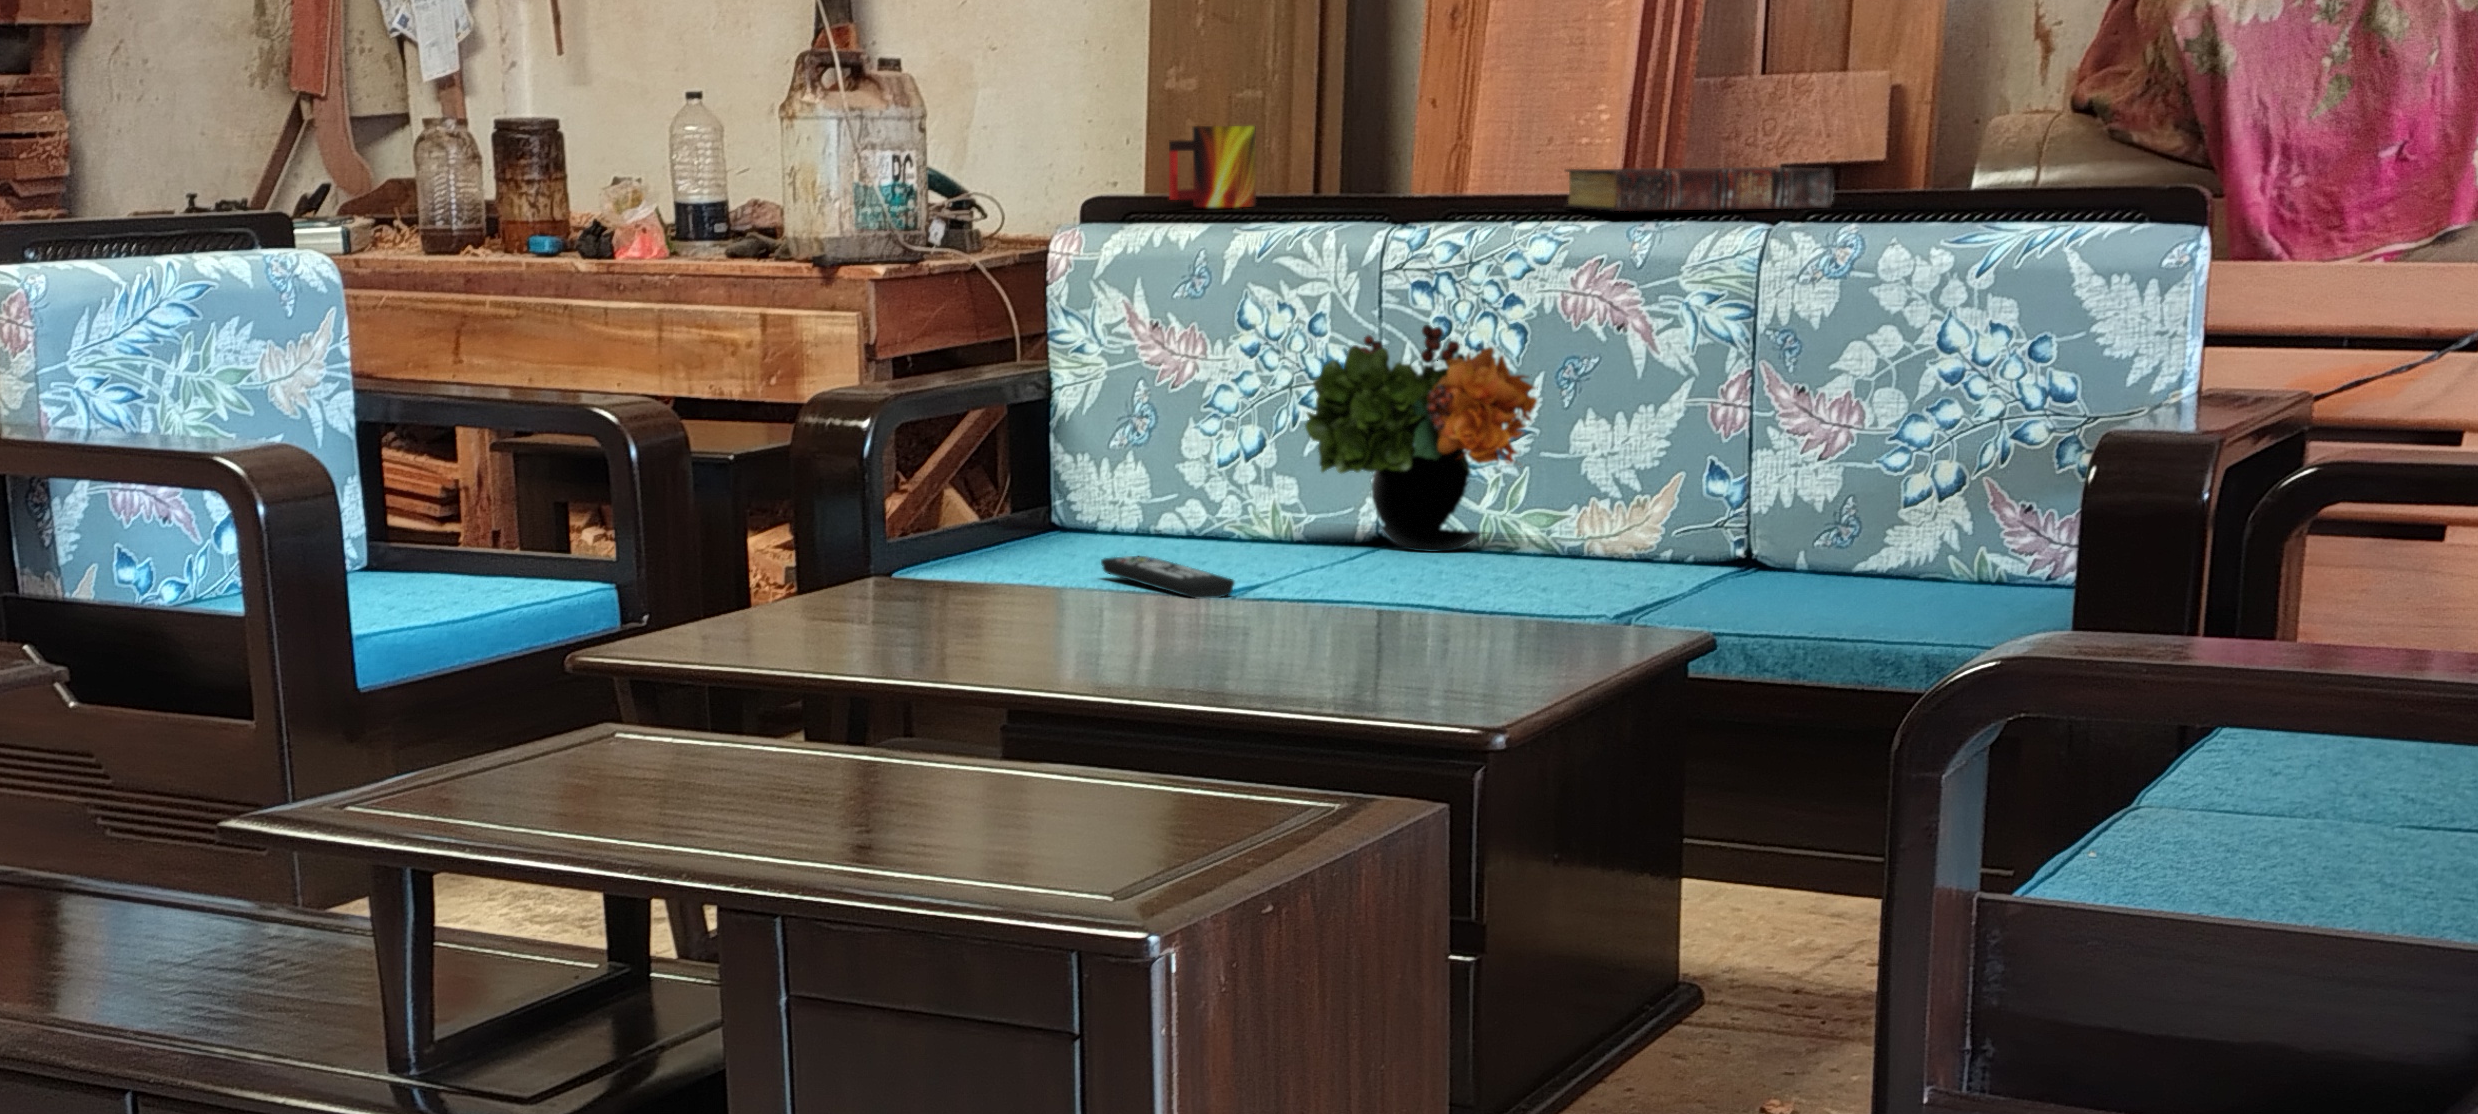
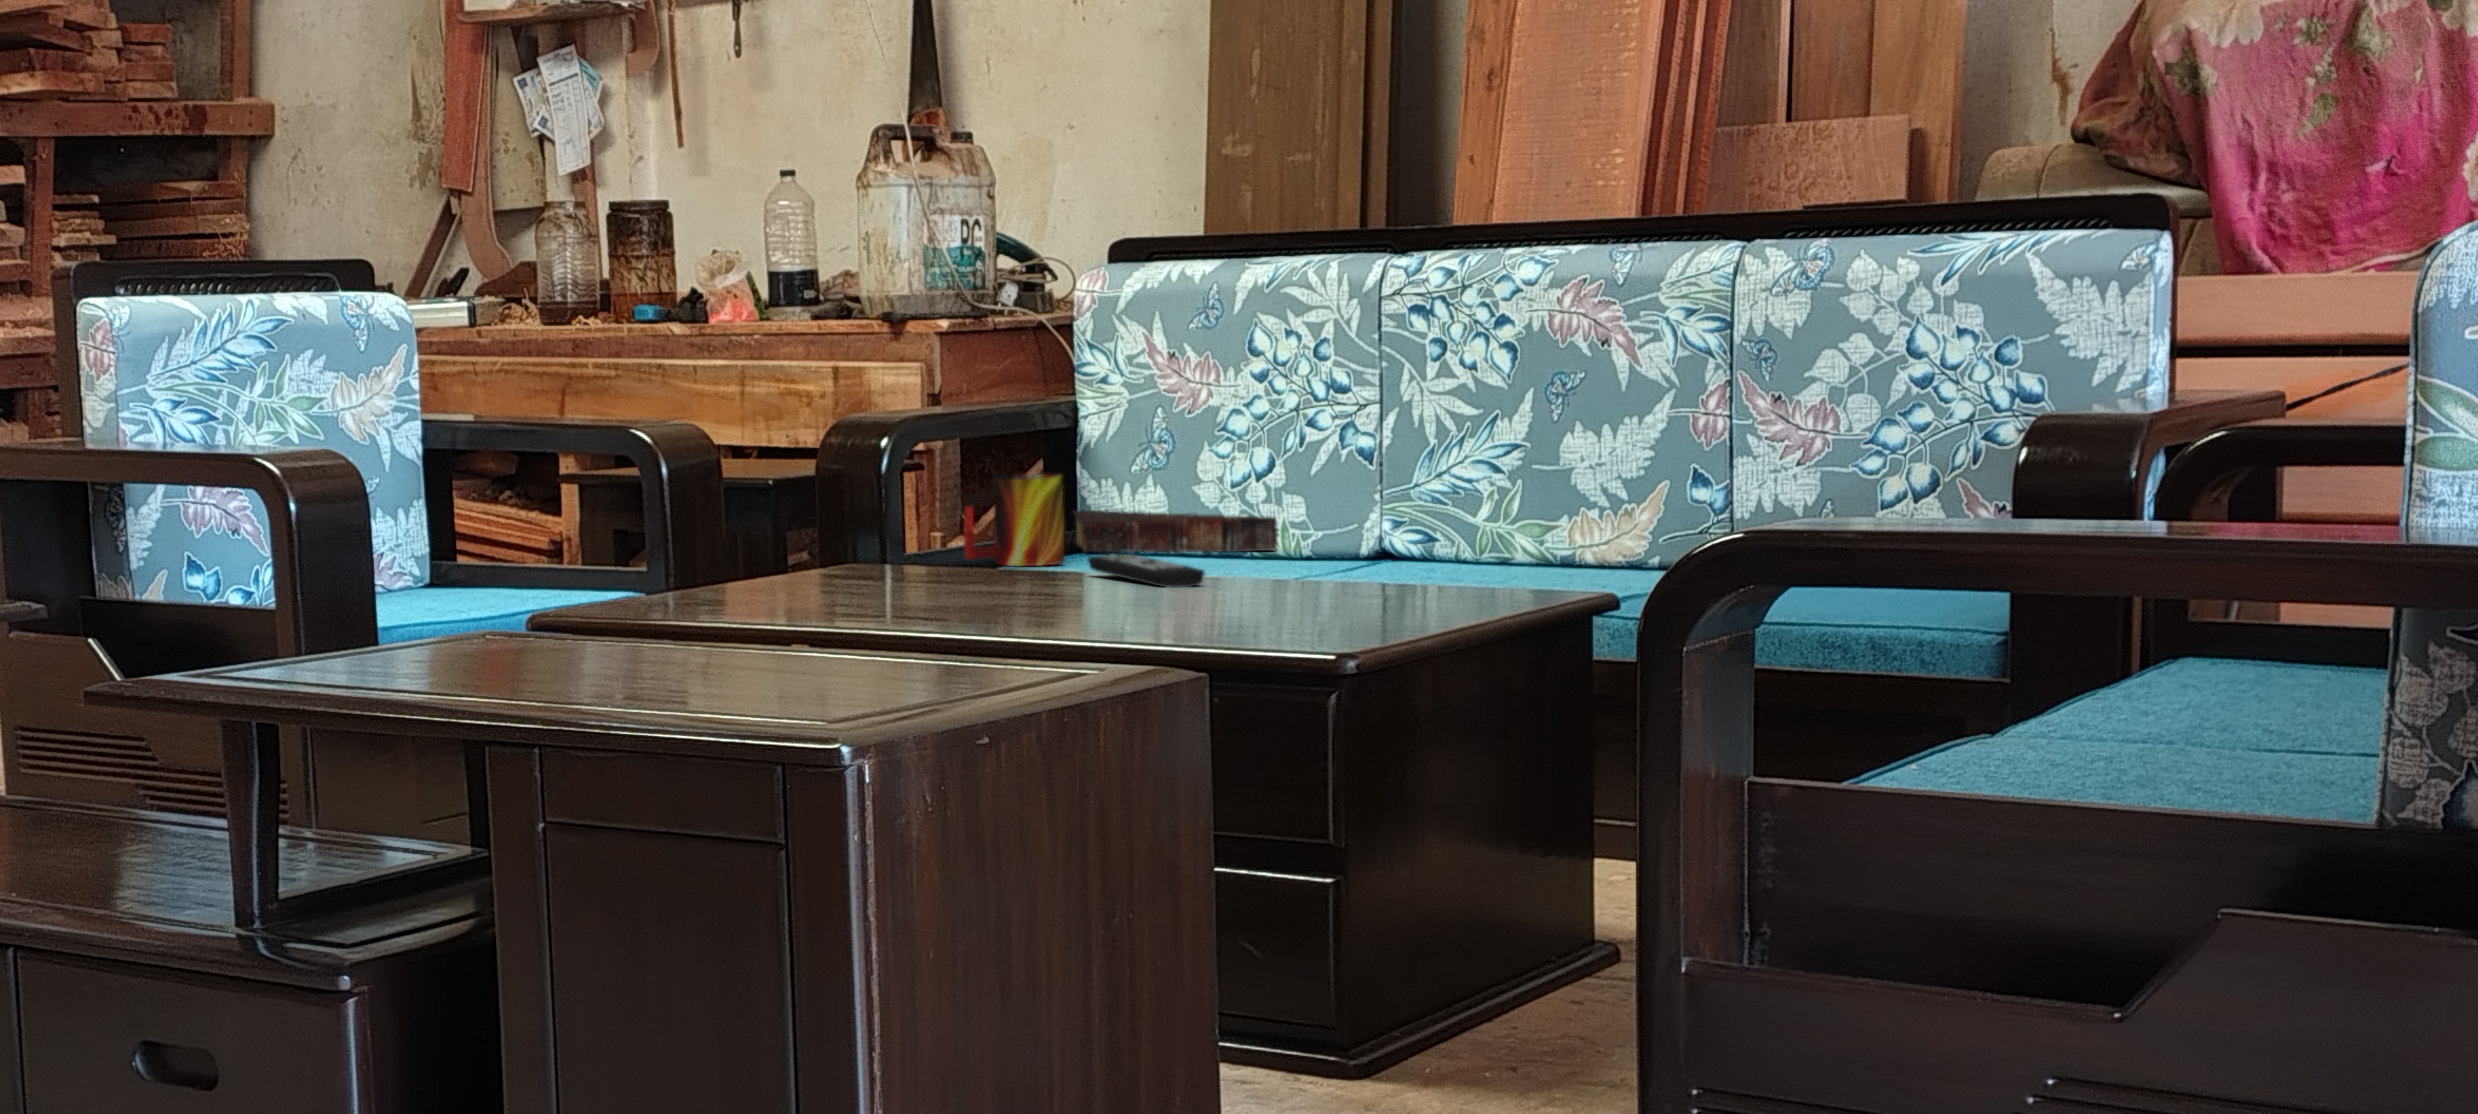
mug: present [1169,126,1256,208] -> present [964,474,1064,566]
book: present [1565,167,1834,211] -> present [1073,509,1278,552]
flower arrangement: present [1305,325,1537,552] -> none [1300,346,1547,561]

